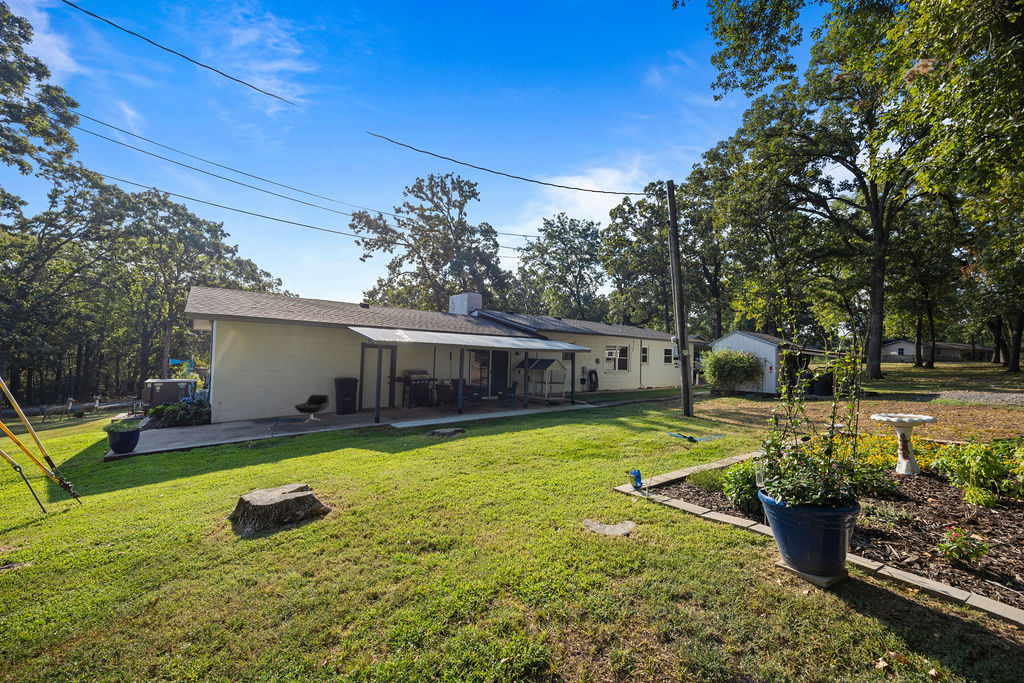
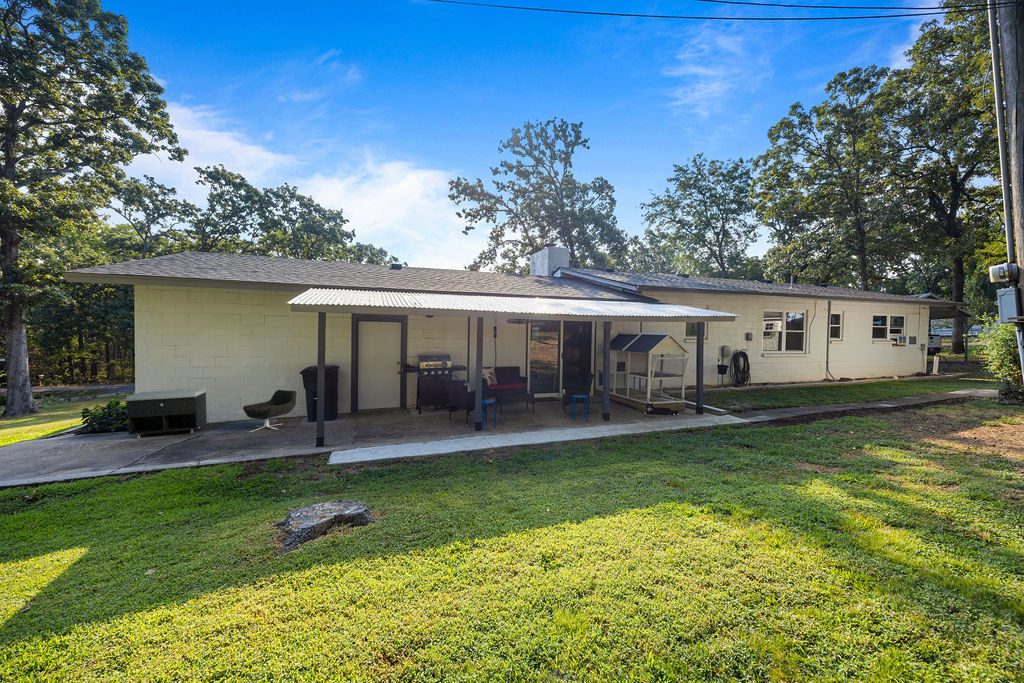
storage bench: none [220,394,268,427] -> present [126,389,207,438]

